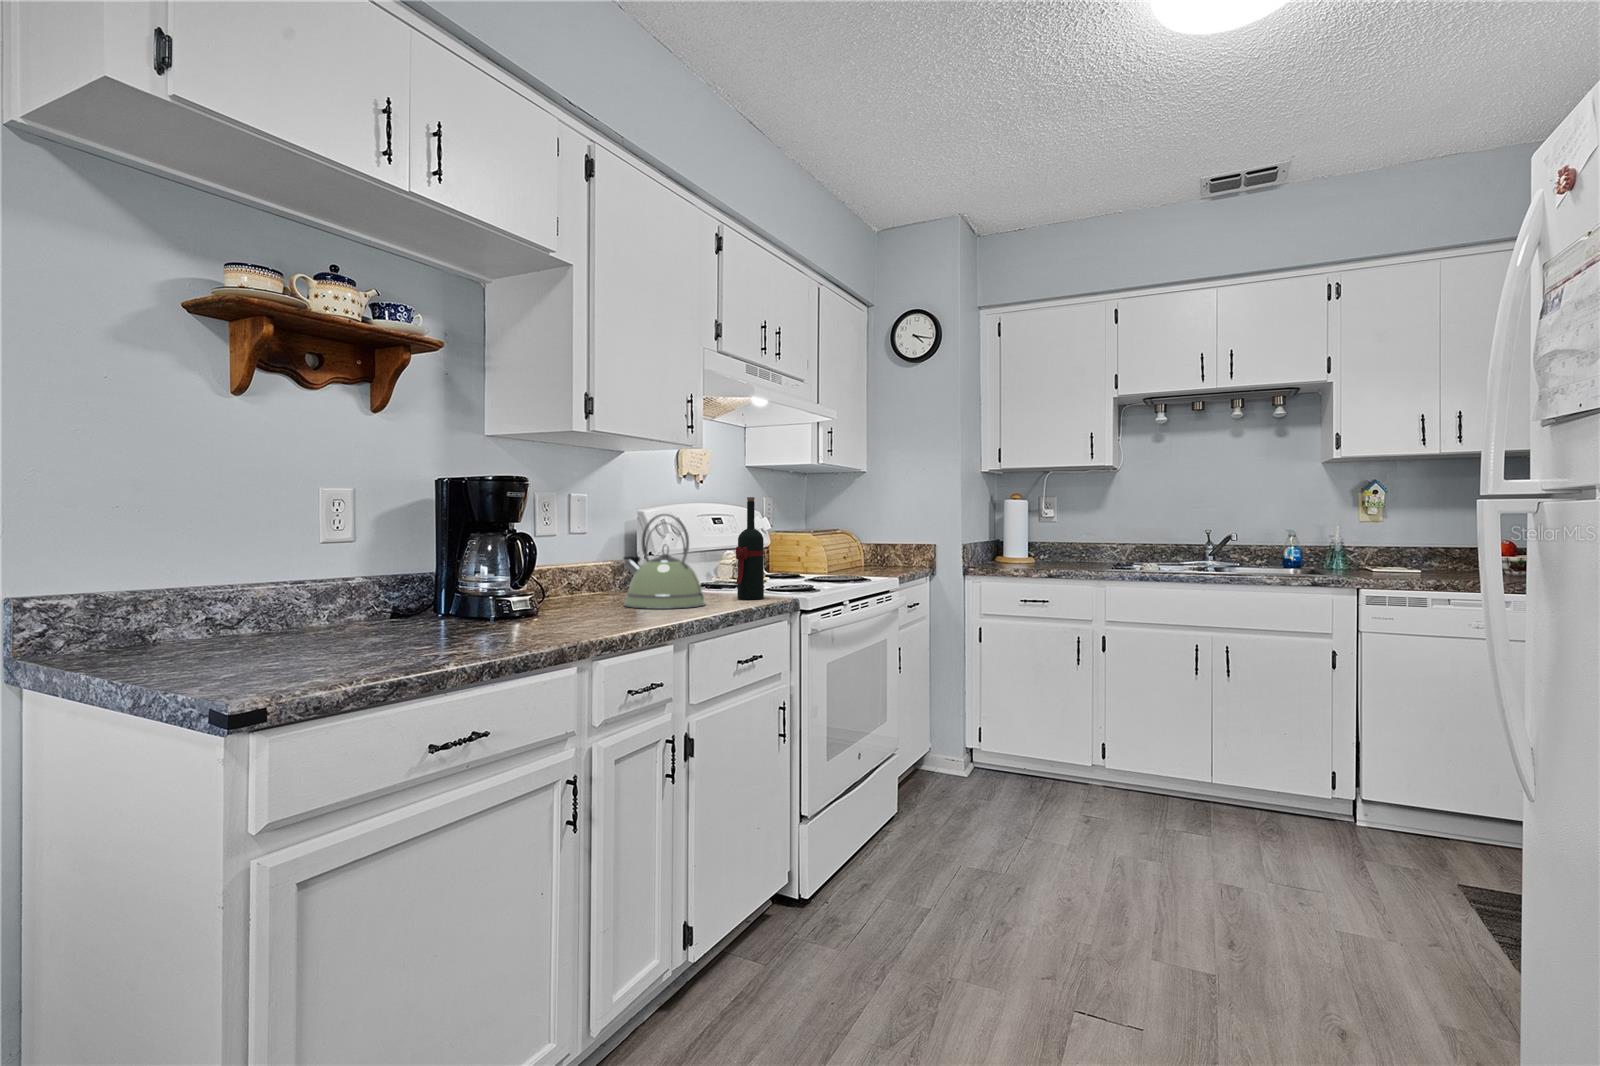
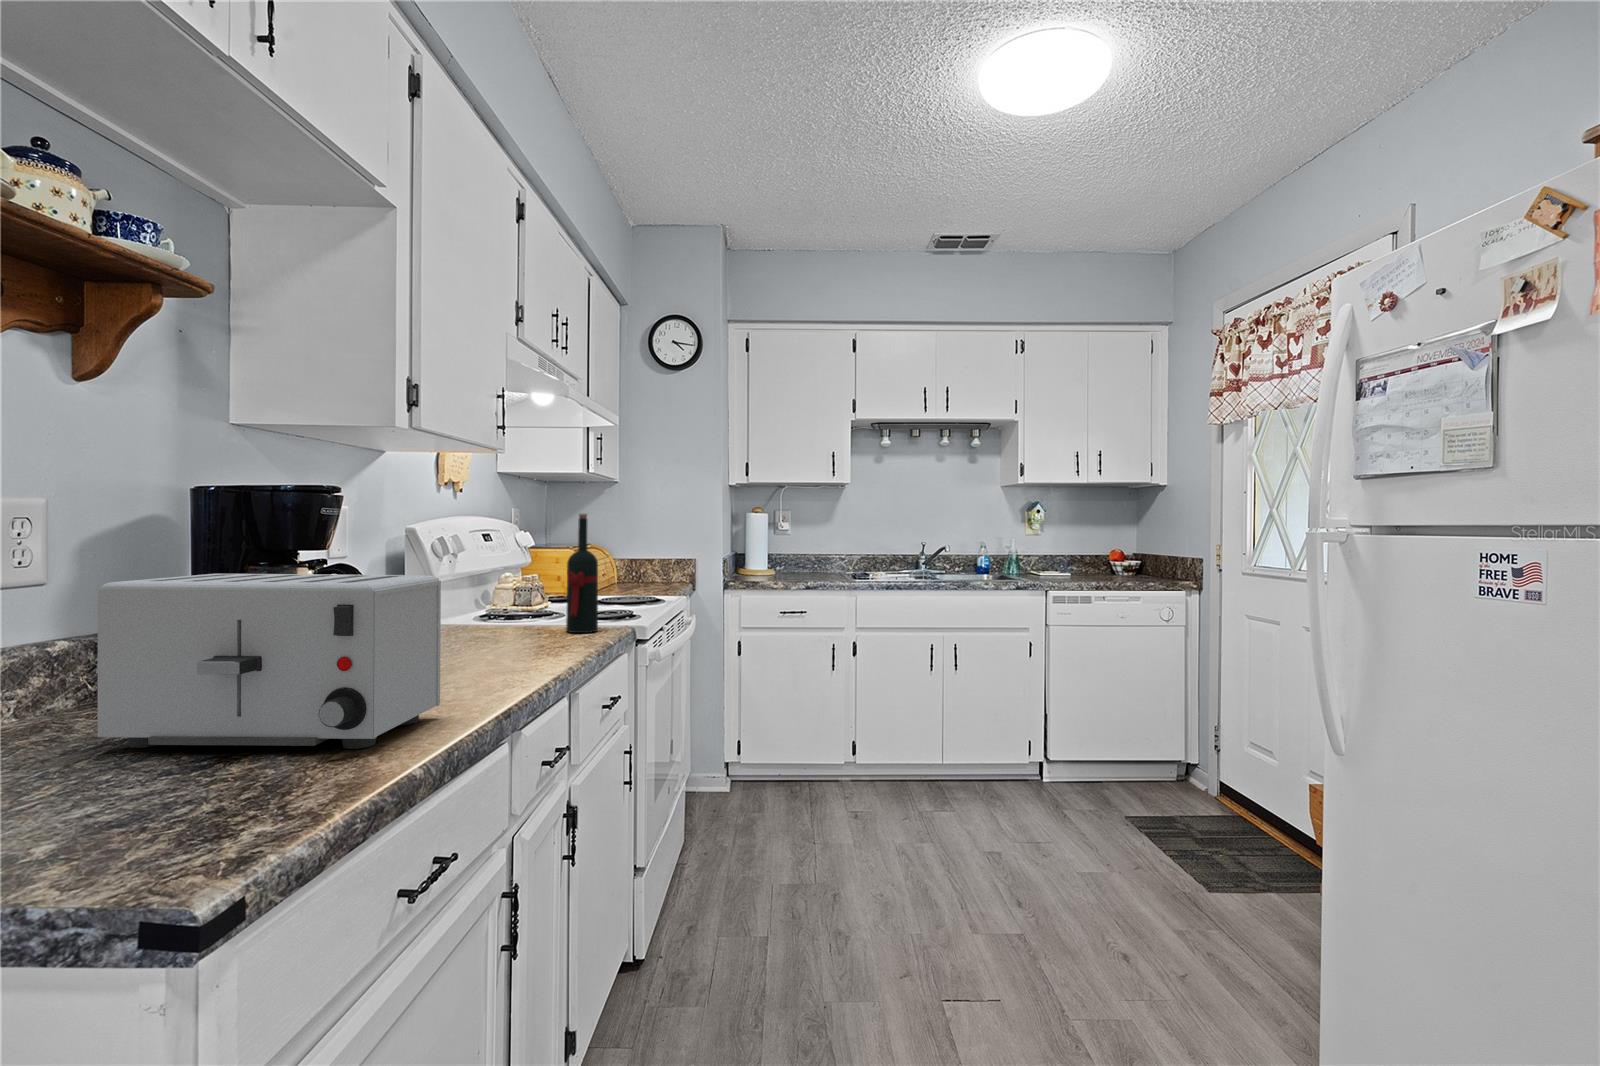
kettle: present [624,514,705,609] -> none [435,535,550,654]
toaster: none [339,534,537,648] -> present [98,574,441,749]

